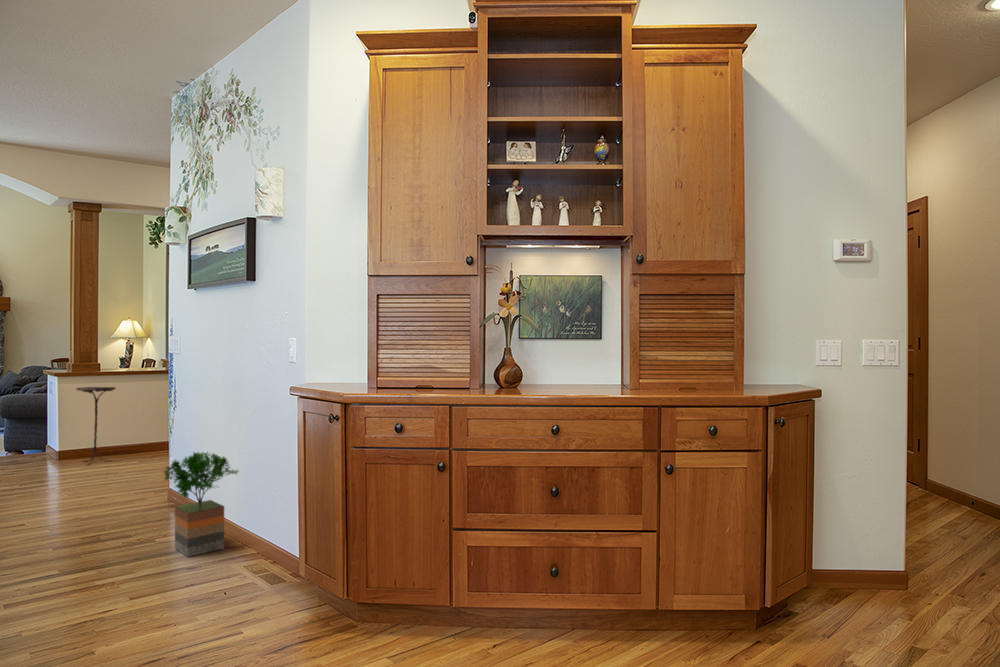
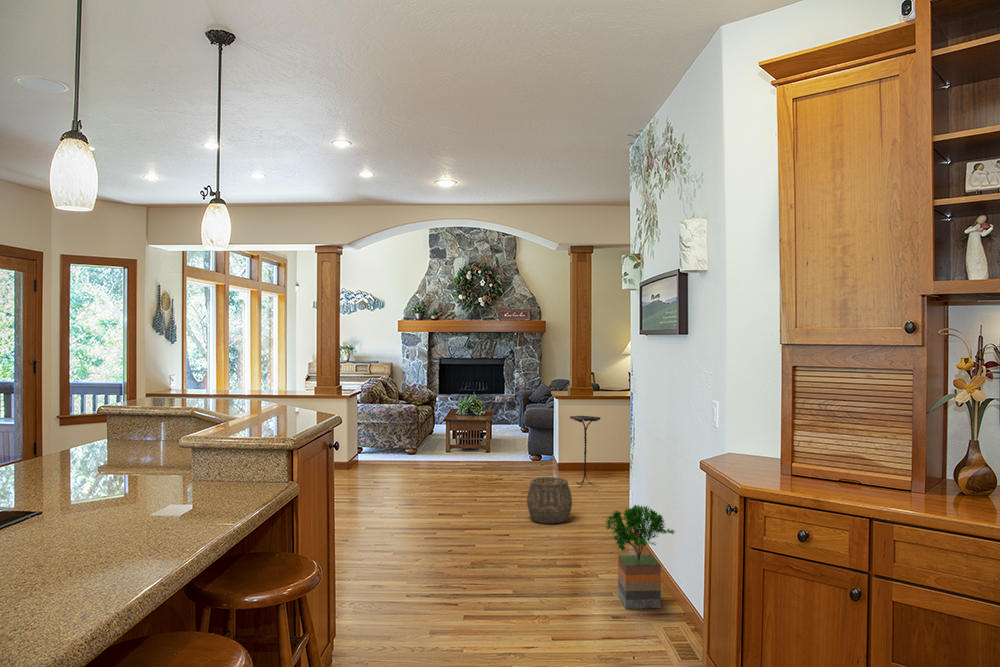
woven basket: none [29,451,93,503] -> present [527,477,572,524]

